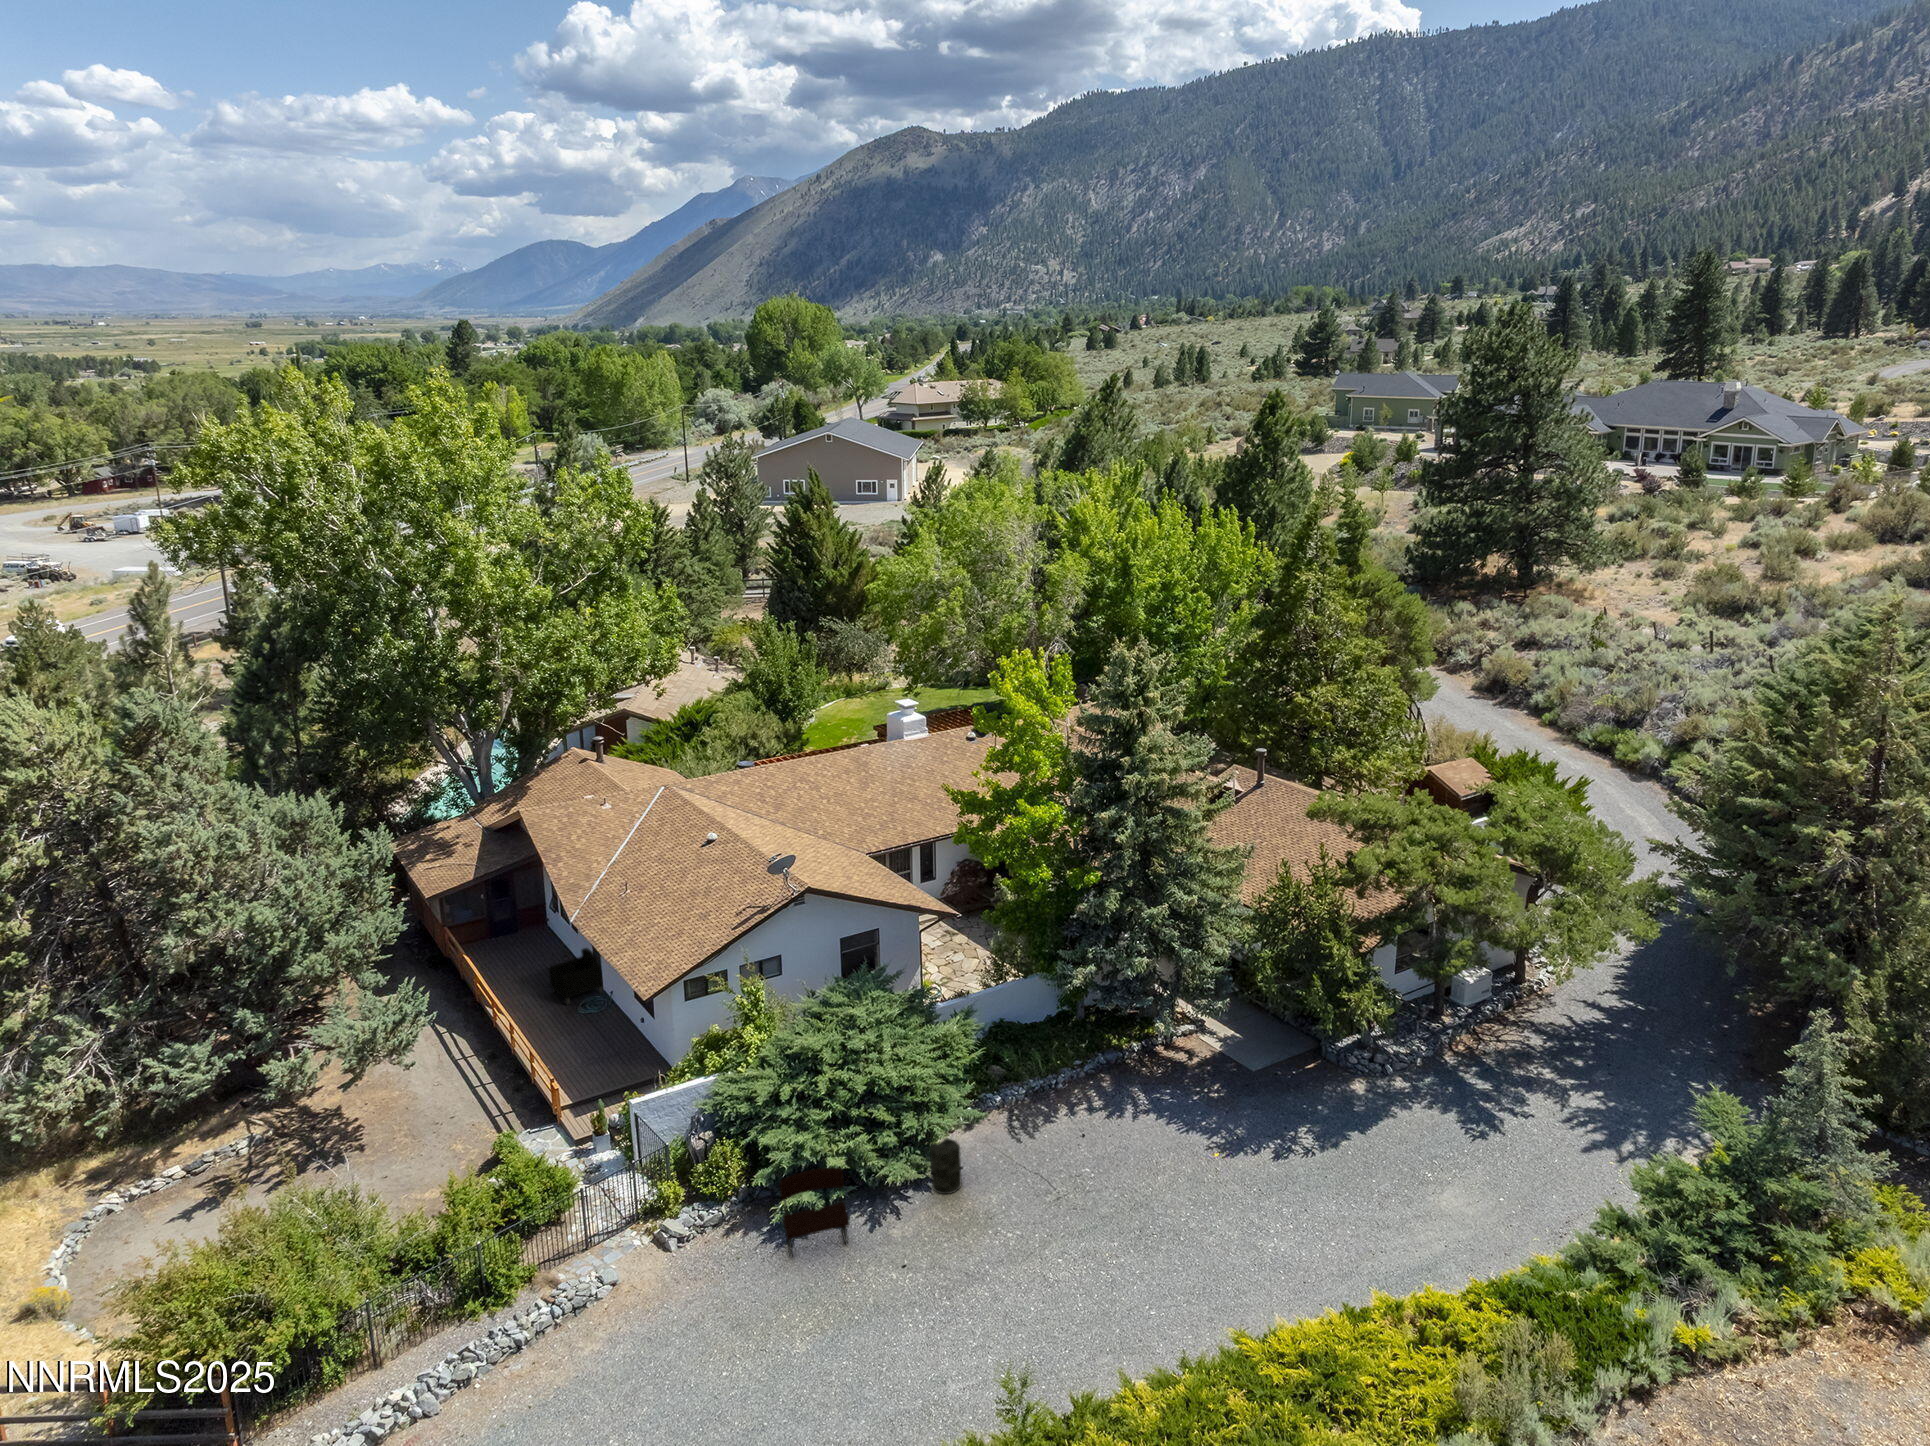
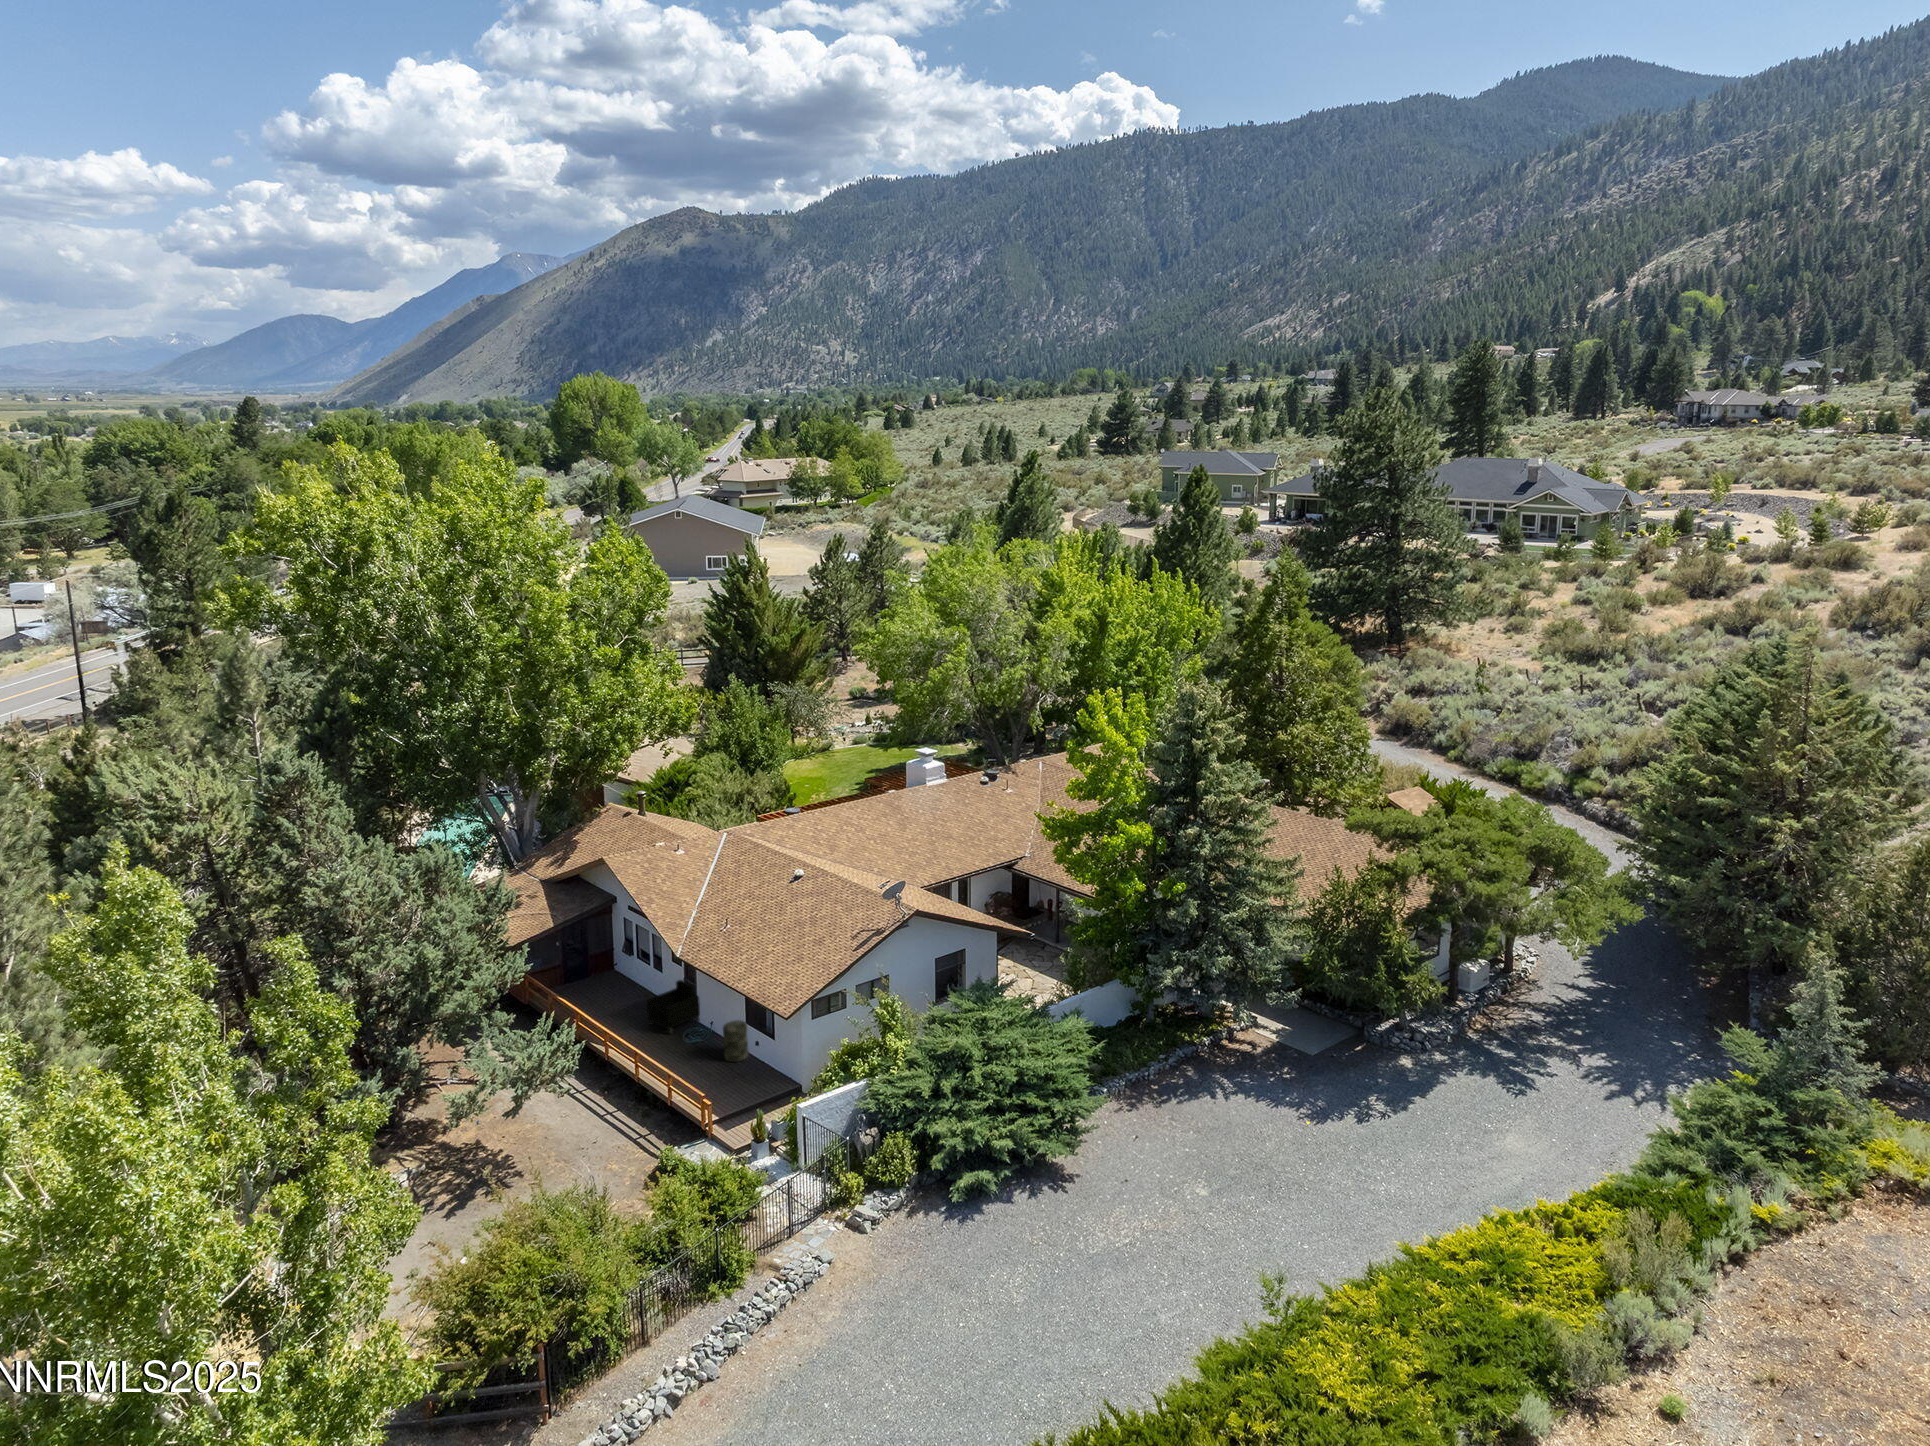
trash can: present [930,1138,961,1194] -> present [723,1021,749,1062]
bench: present [780,1167,850,1257] -> none [968,1144,1034,1230]

